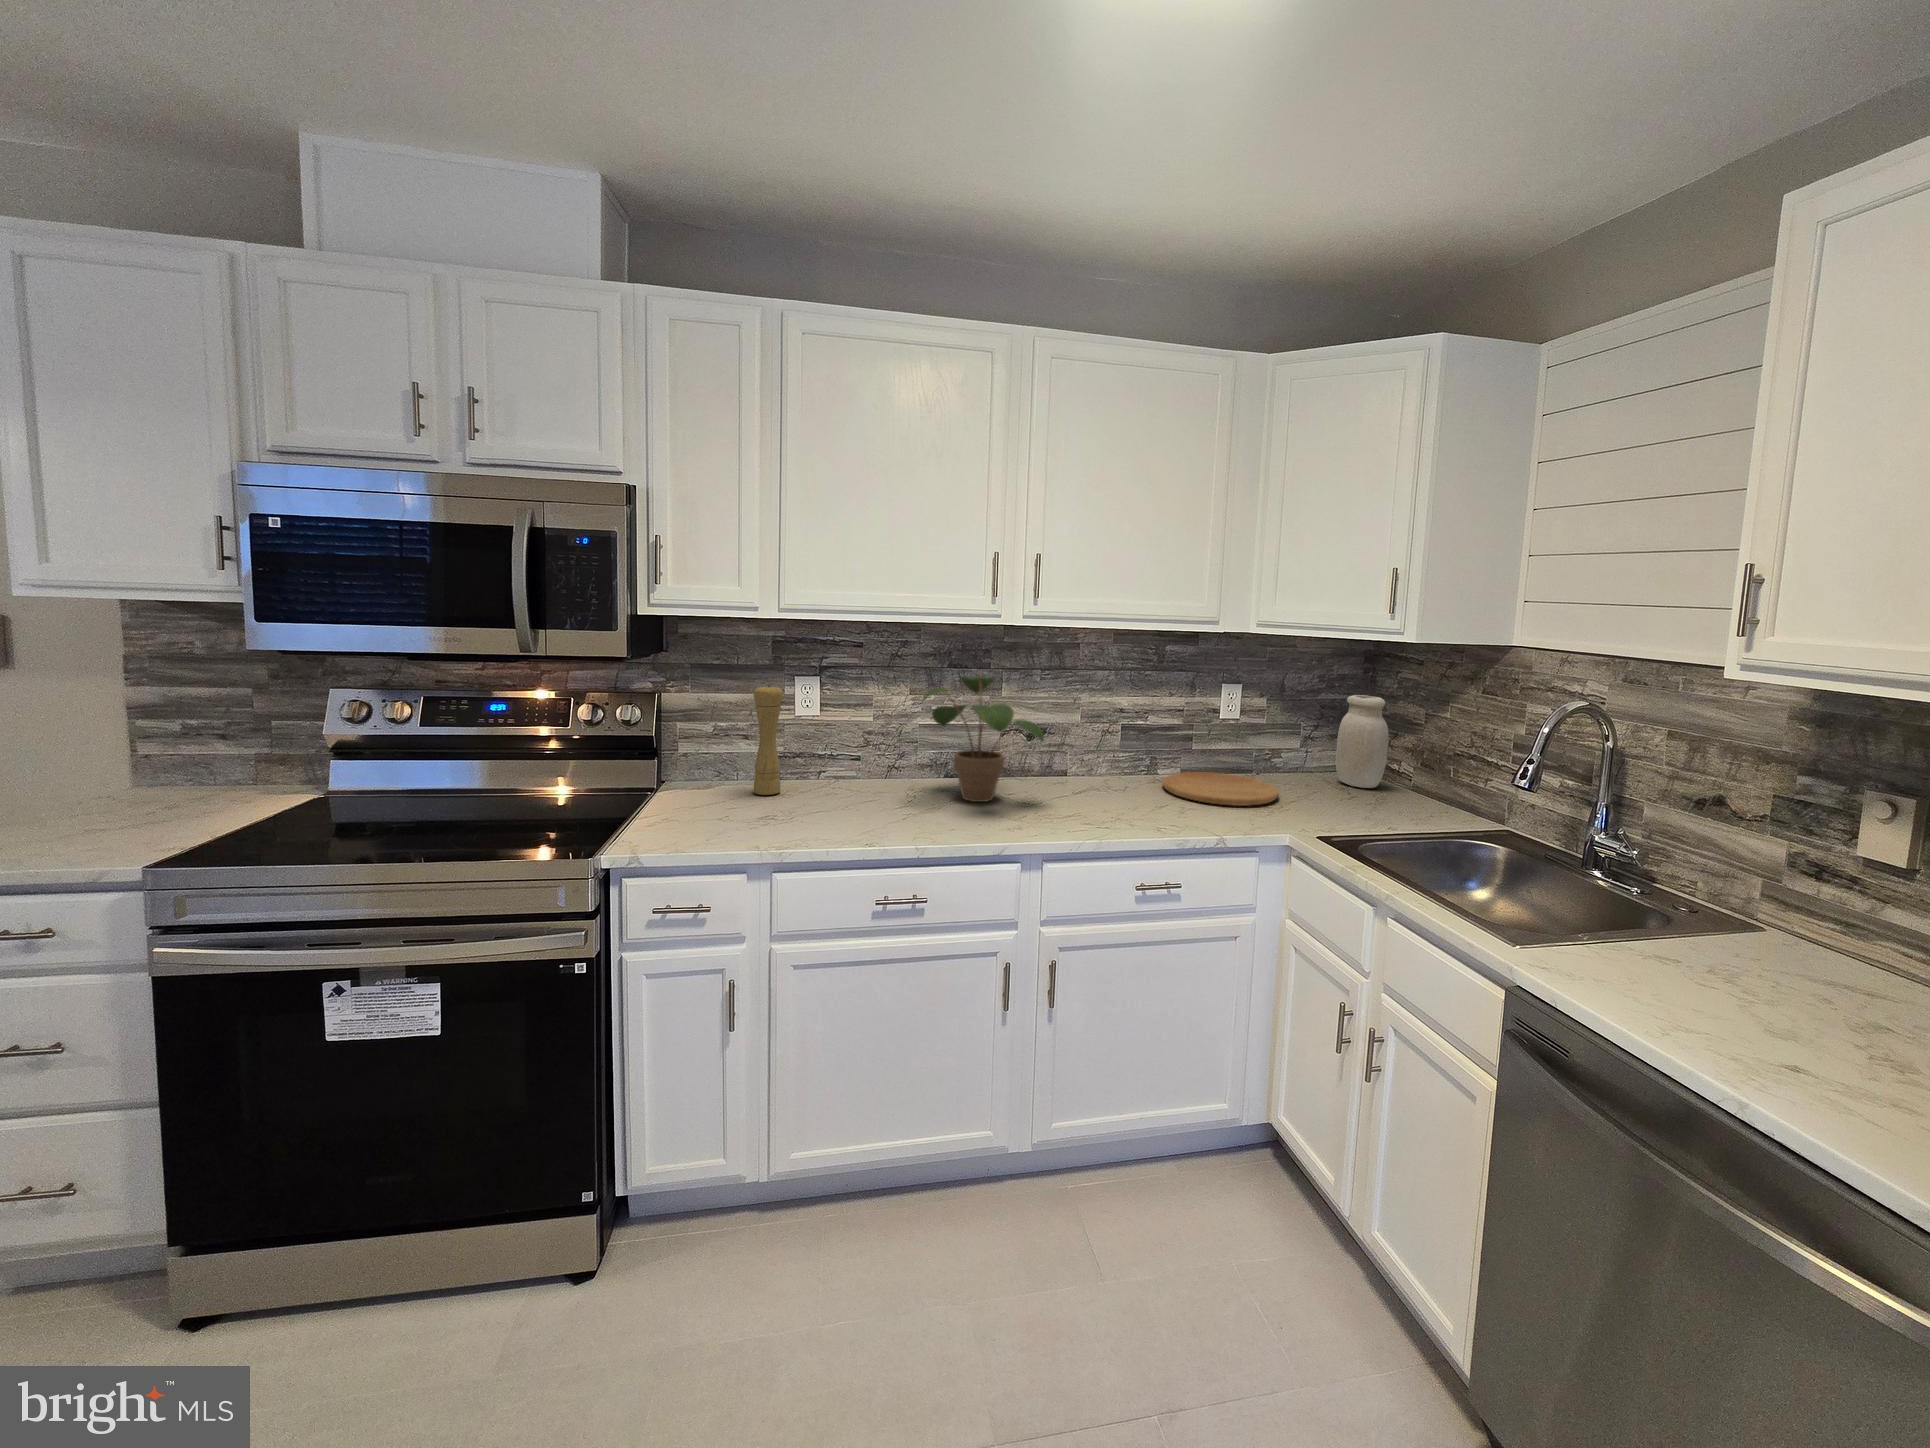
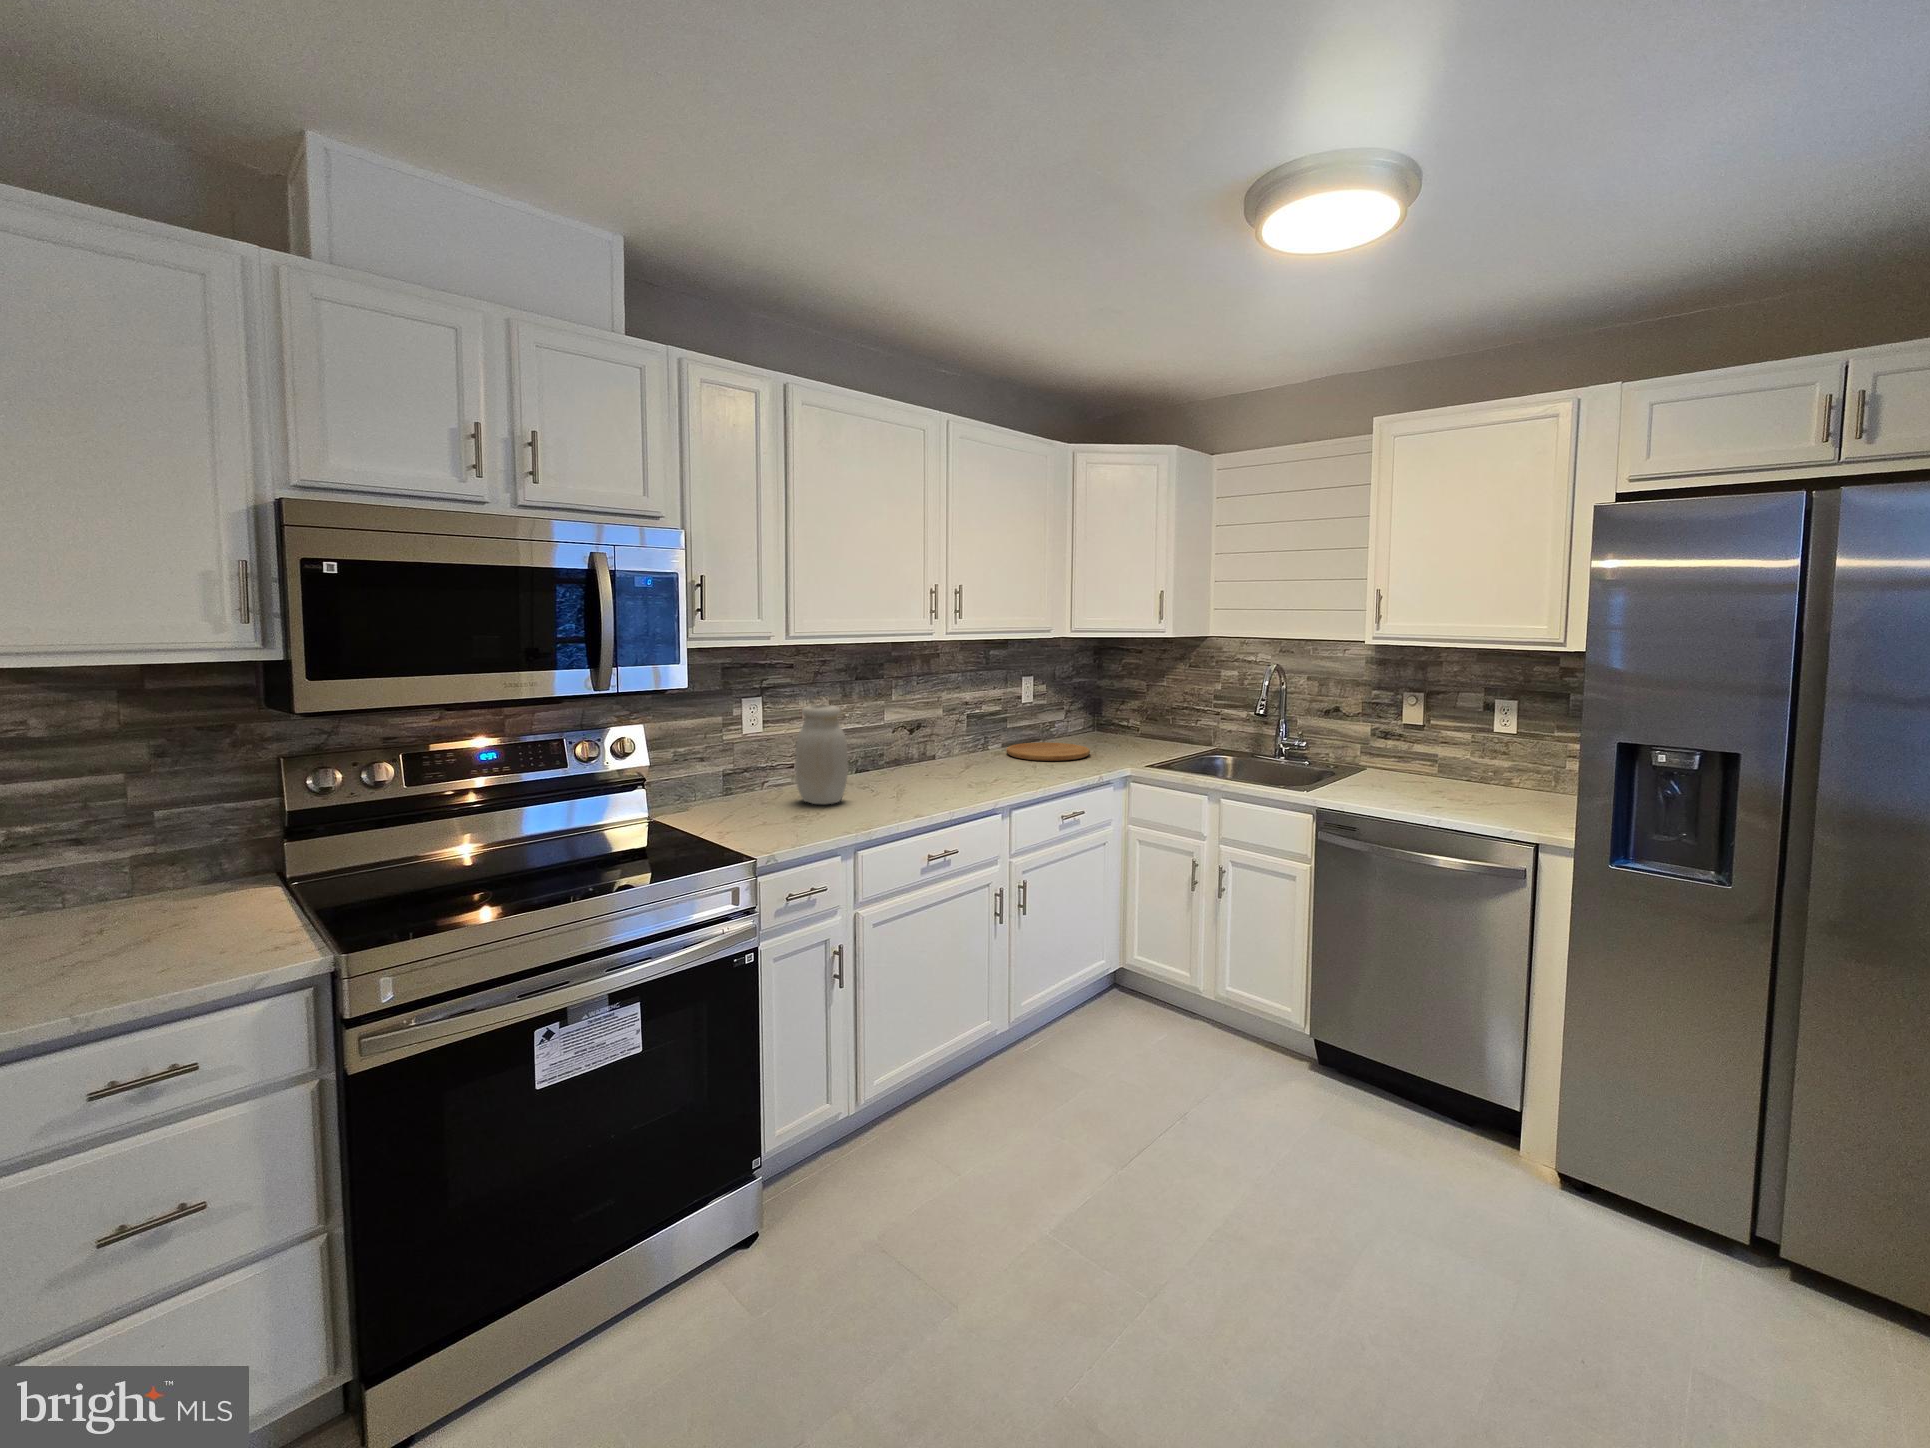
potted plant: present [922,676,1044,802] -> none [867,682,967,784]
pepper mill: present [754,685,783,795] -> none [737,706,764,806]
jar: present [1336,695,1389,788] -> present [795,705,848,804]

